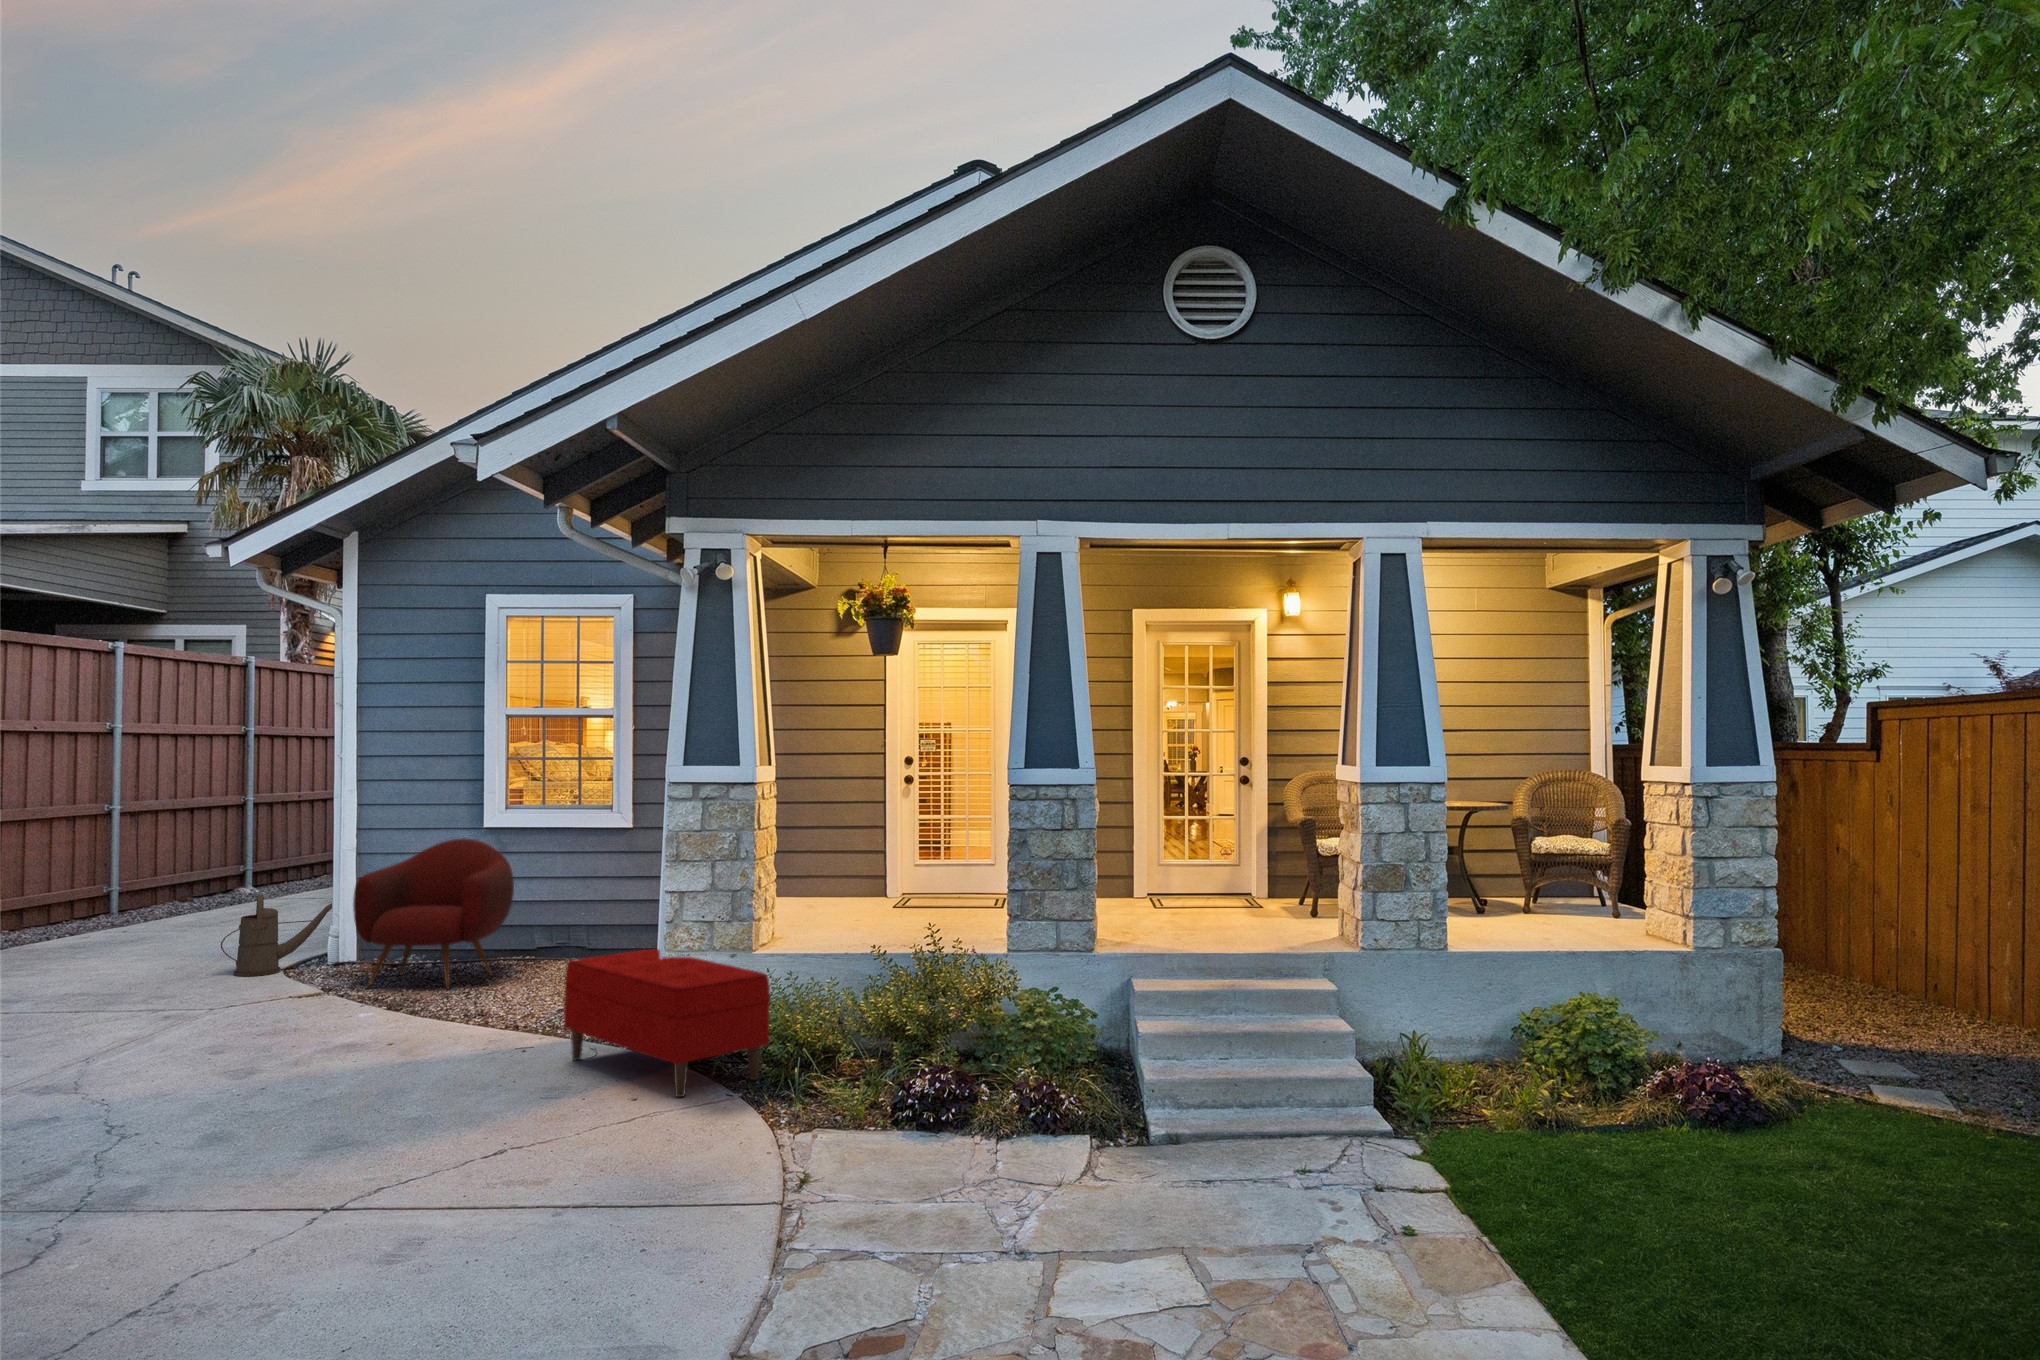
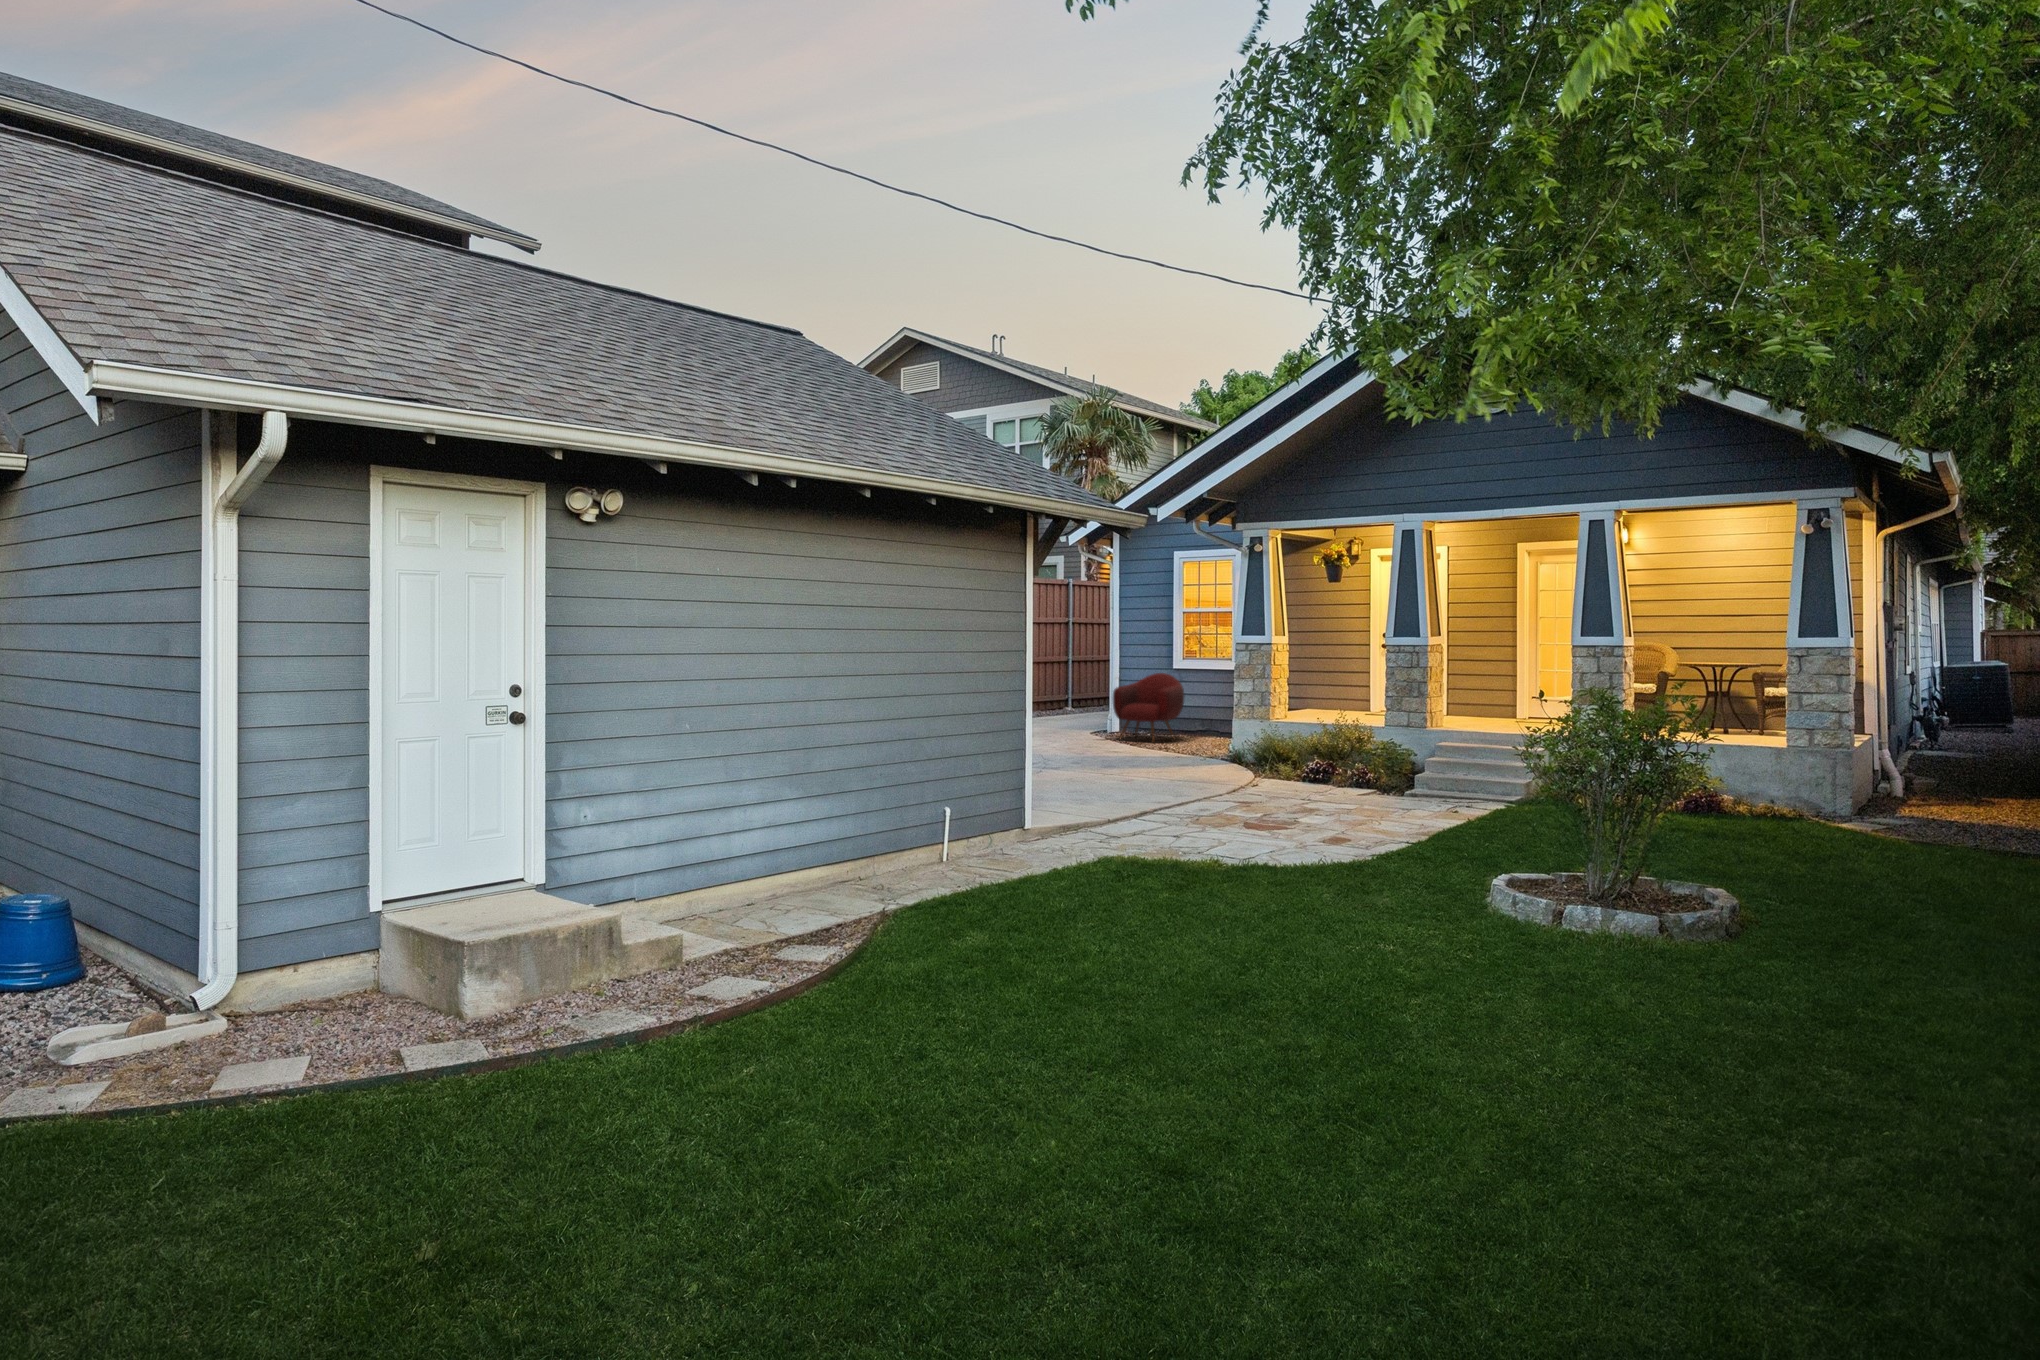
watering can: present [221,895,332,976] -> none [1060,697,1106,734]
bench: present [564,949,770,1097] -> none [1189,719,1270,774]

